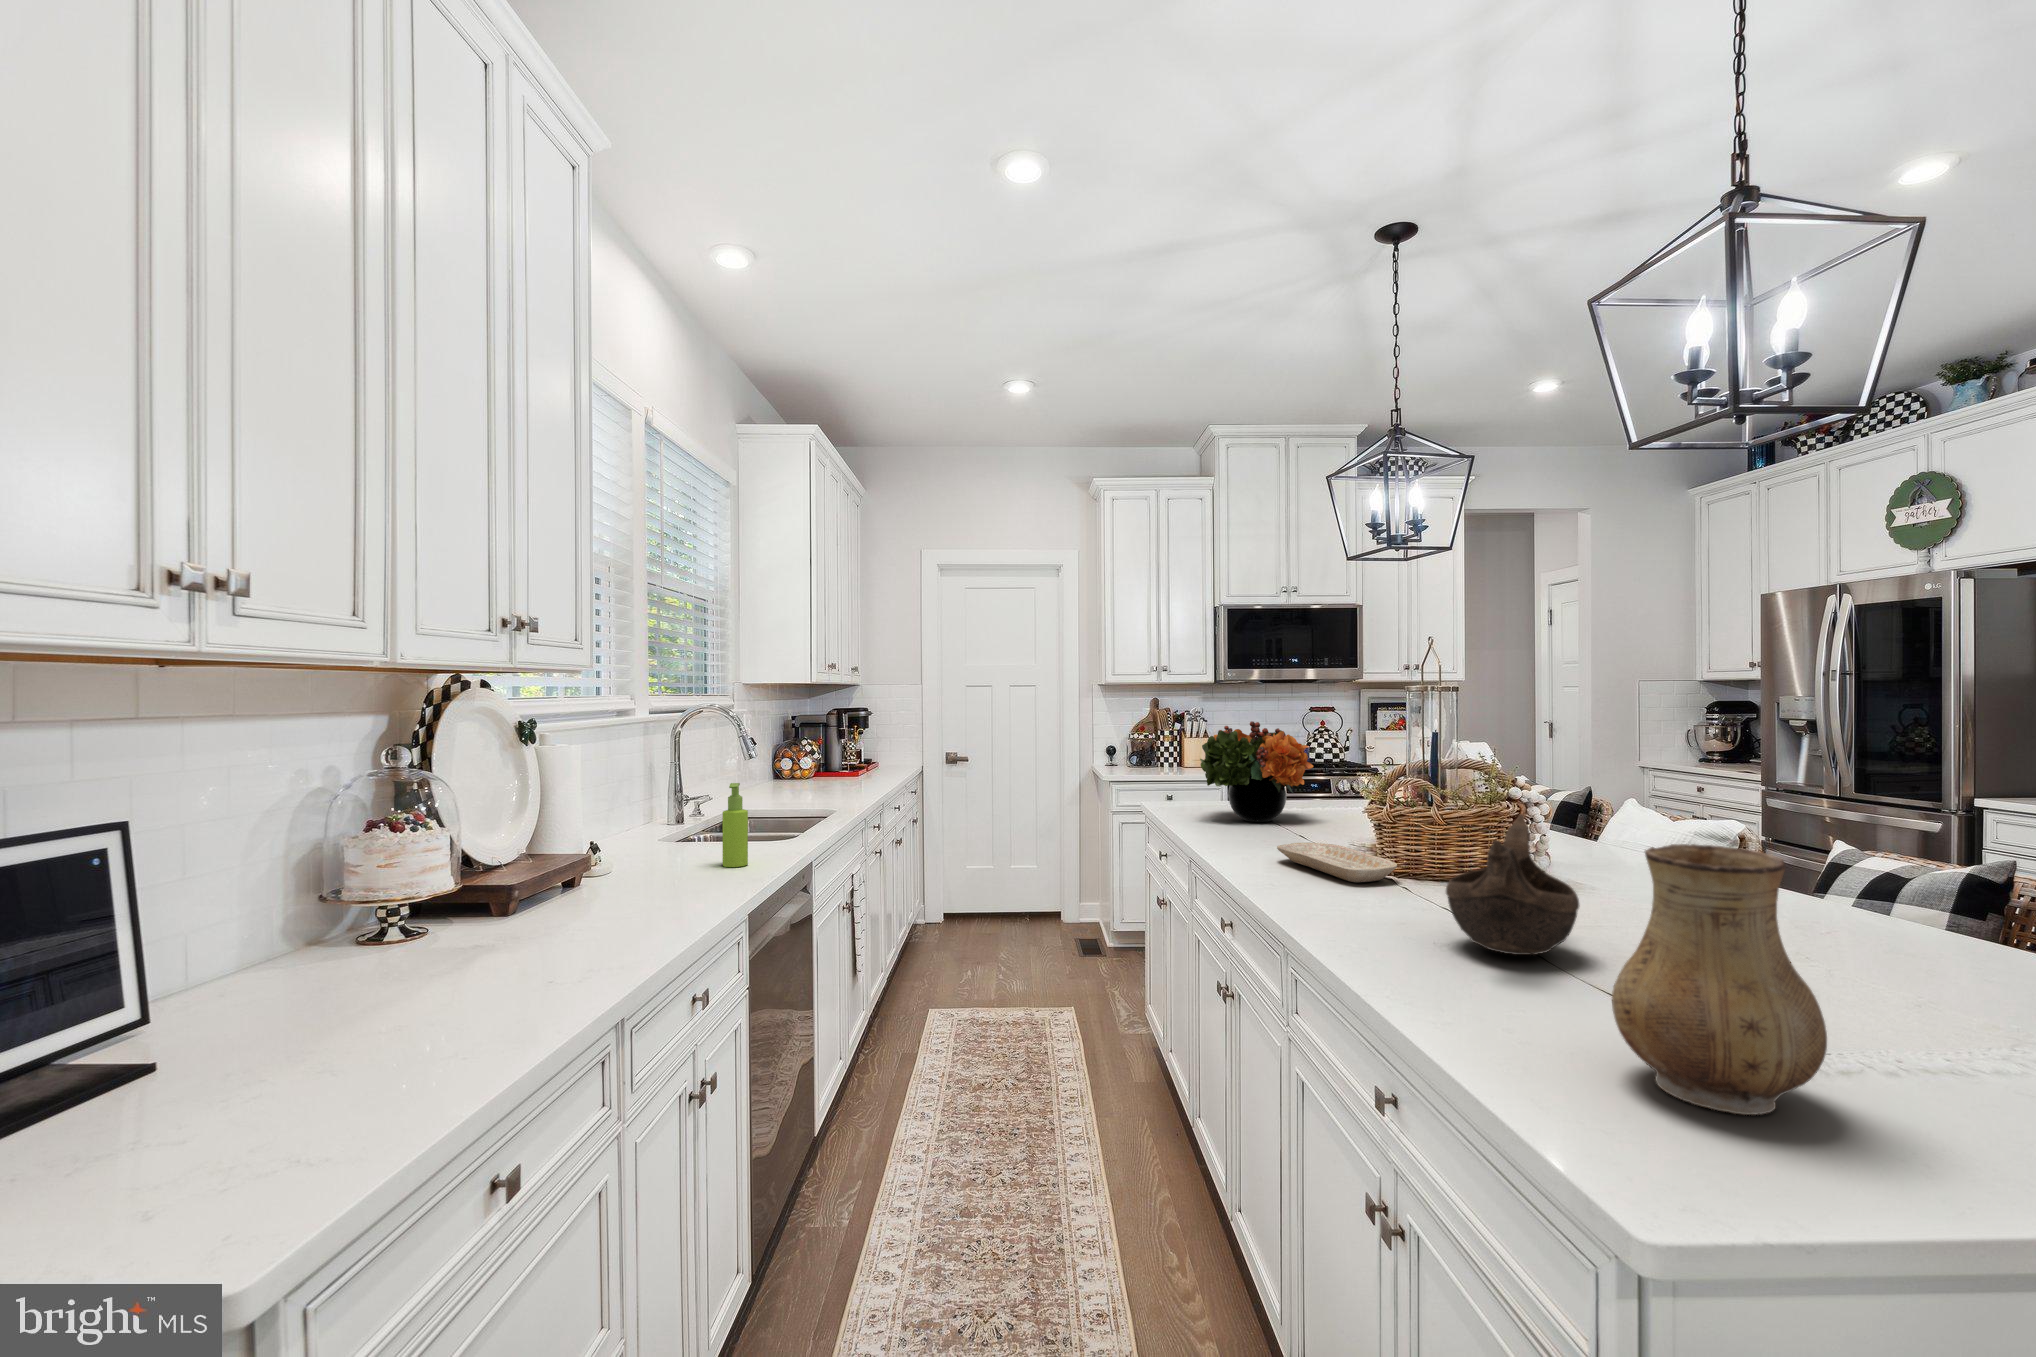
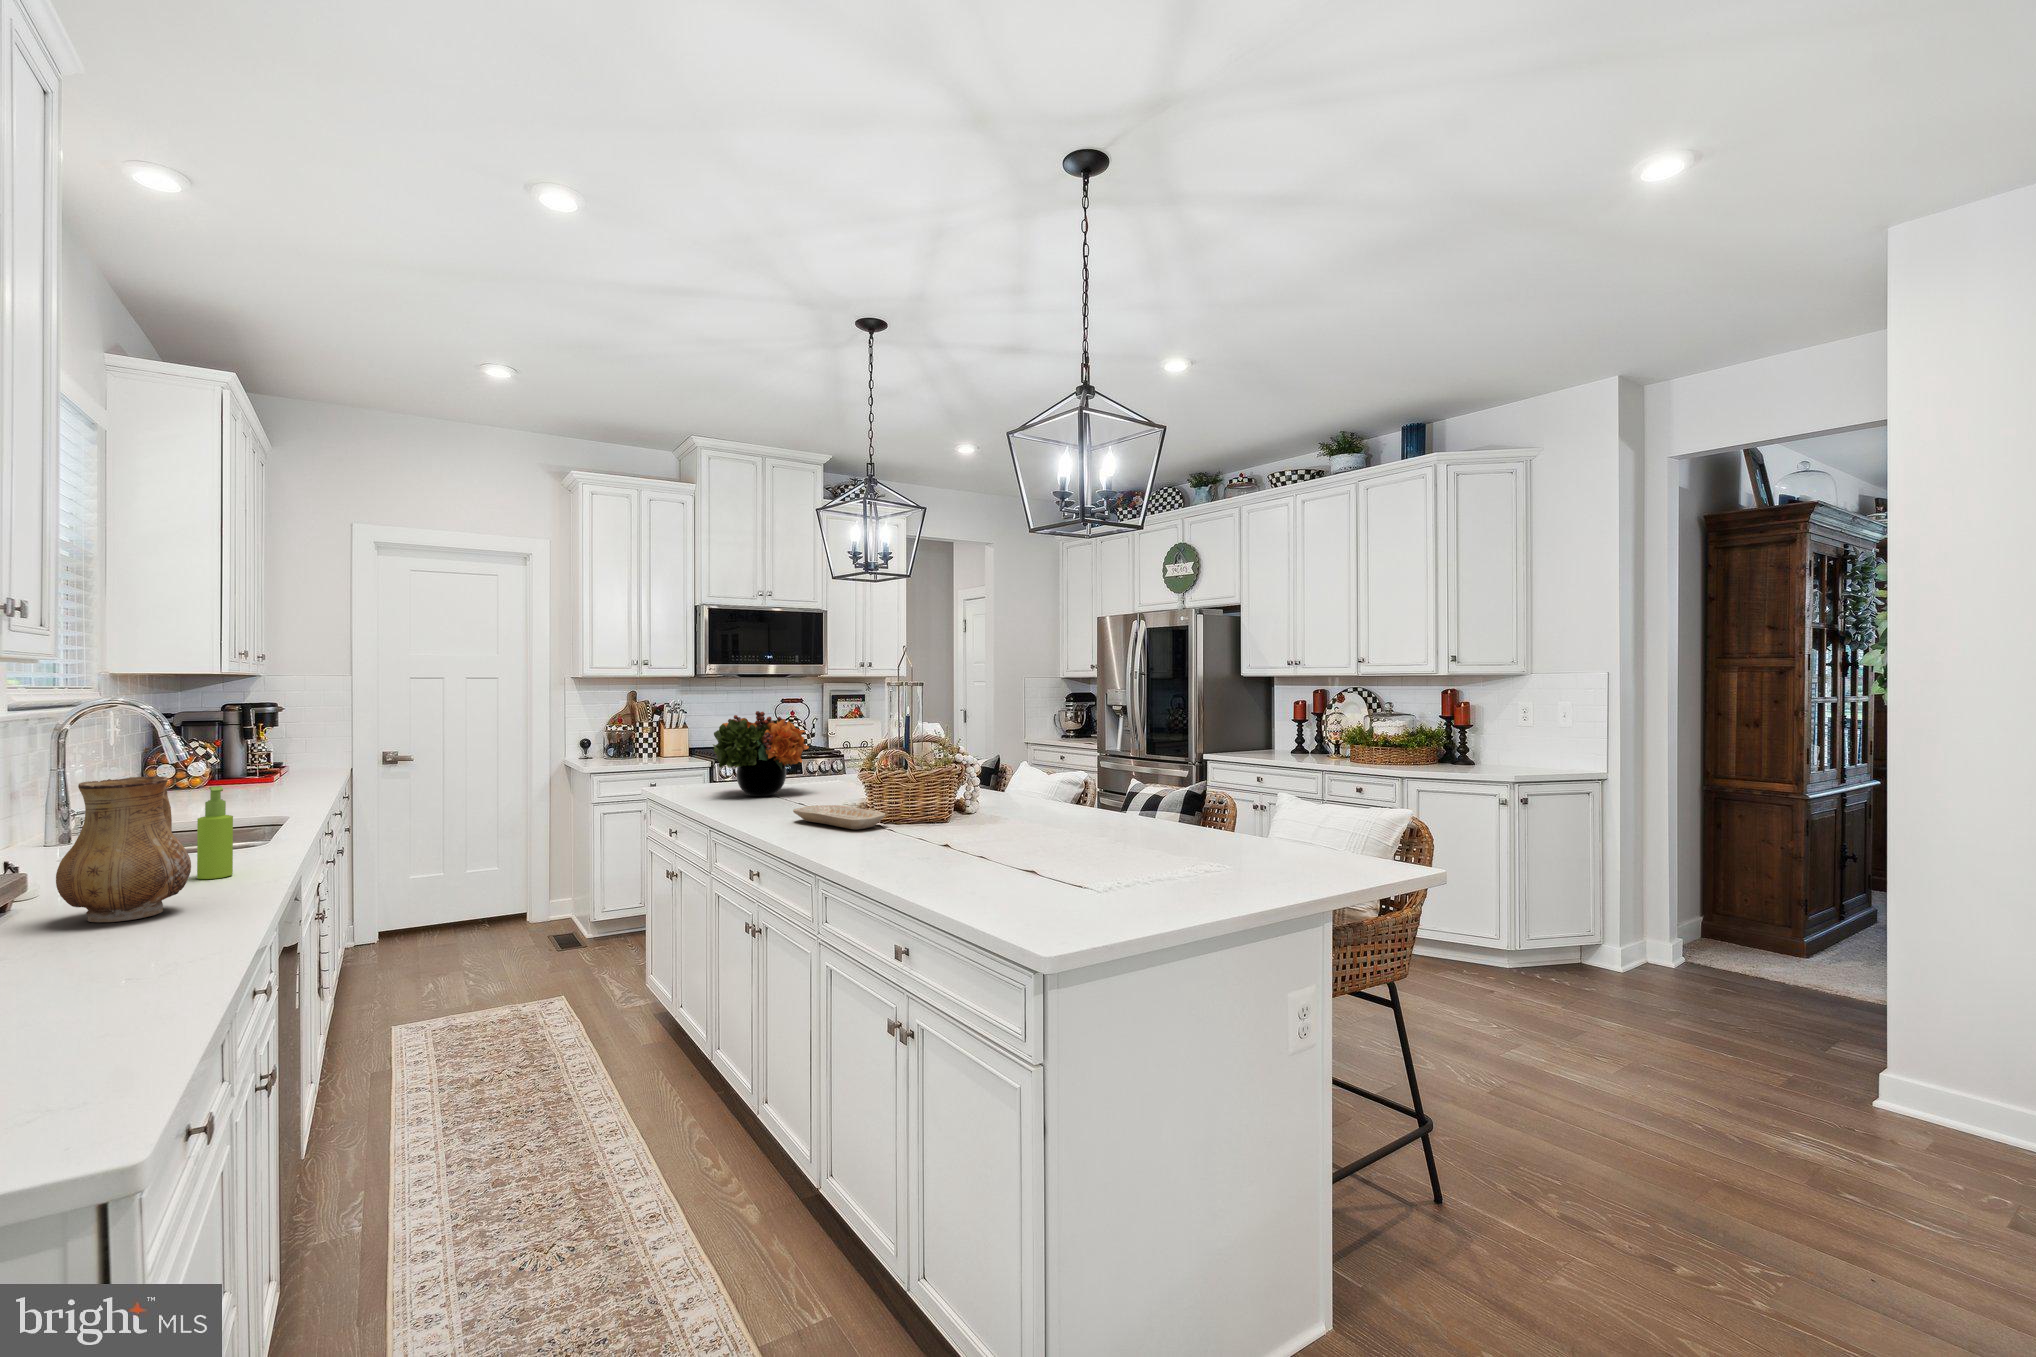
decorative bowl: present [1446,814,1579,955] -> none [927,768,1004,856]
ceramic pitcher: present [1612,844,1827,1115] -> present [56,776,191,922]

